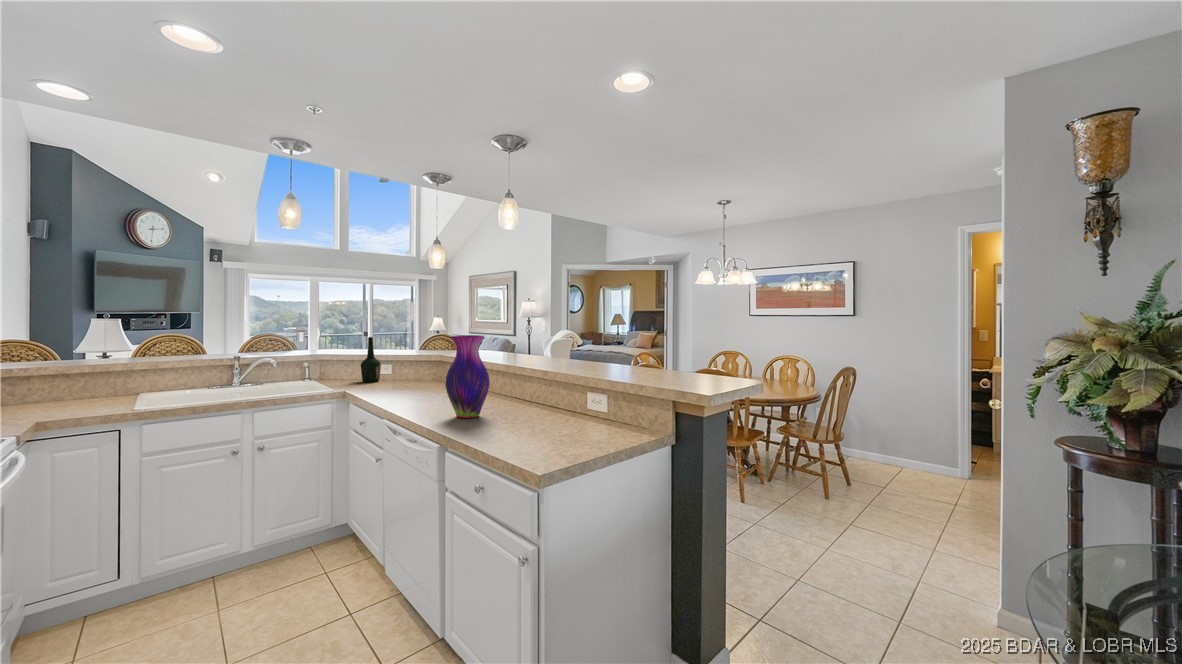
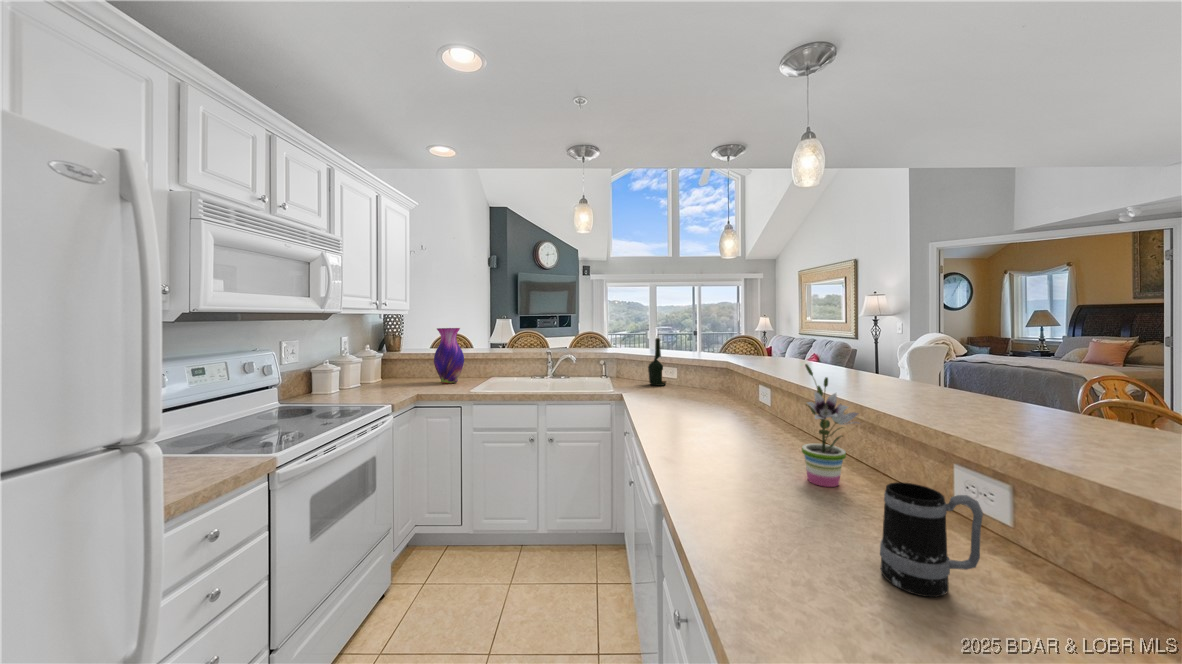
vase: present [445,335,490,418] -> present [434,328,464,384]
potted plant: none [520,348,549,418] -> present [802,364,859,487]
mug: none [567,395,602,440] -> present [880,482,983,597]

